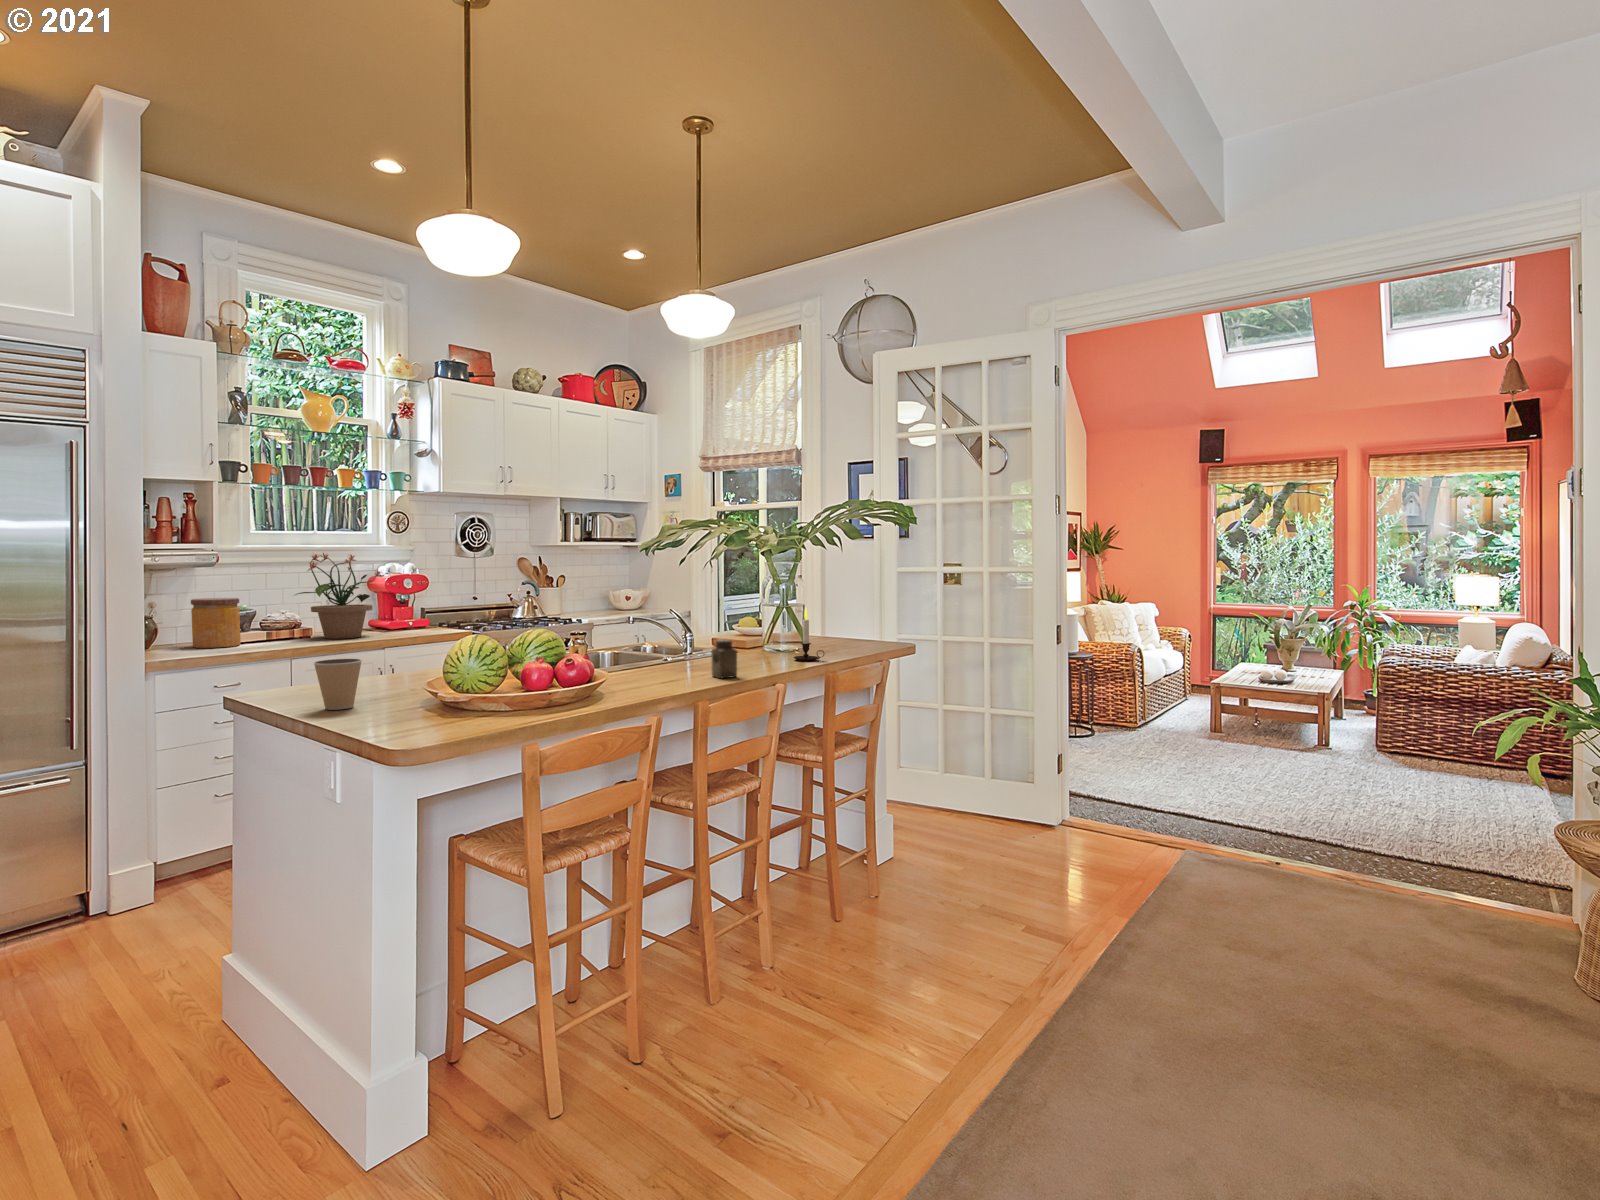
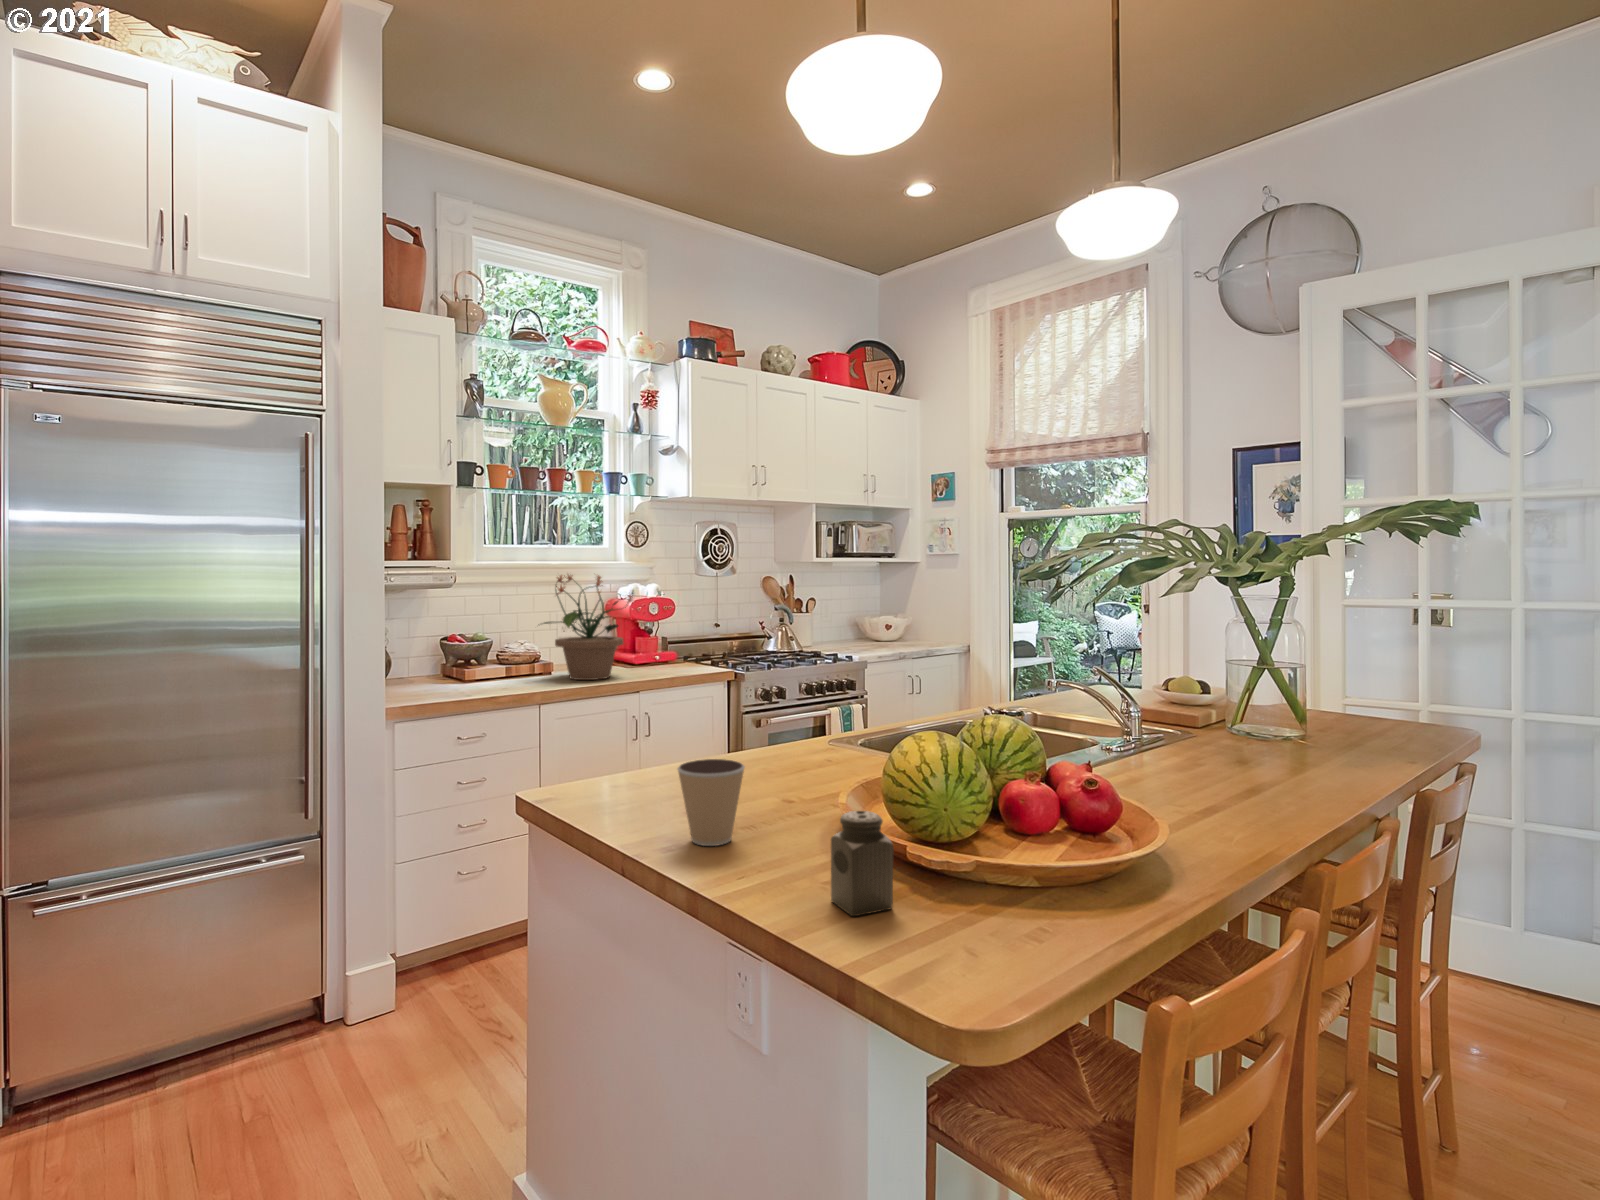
jar: present [191,598,241,648] -> none [428,630,481,693]
candle: present [794,607,824,661] -> none [1266,662,1321,745]
salt shaker: present [711,639,737,678] -> present [831,811,894,916]

